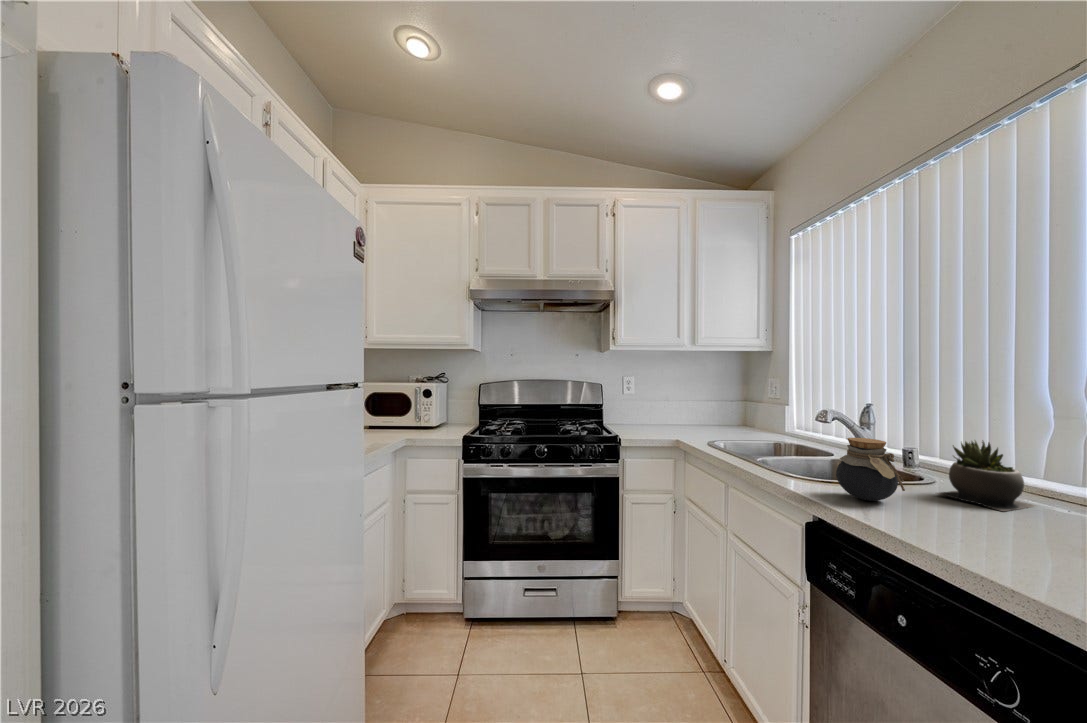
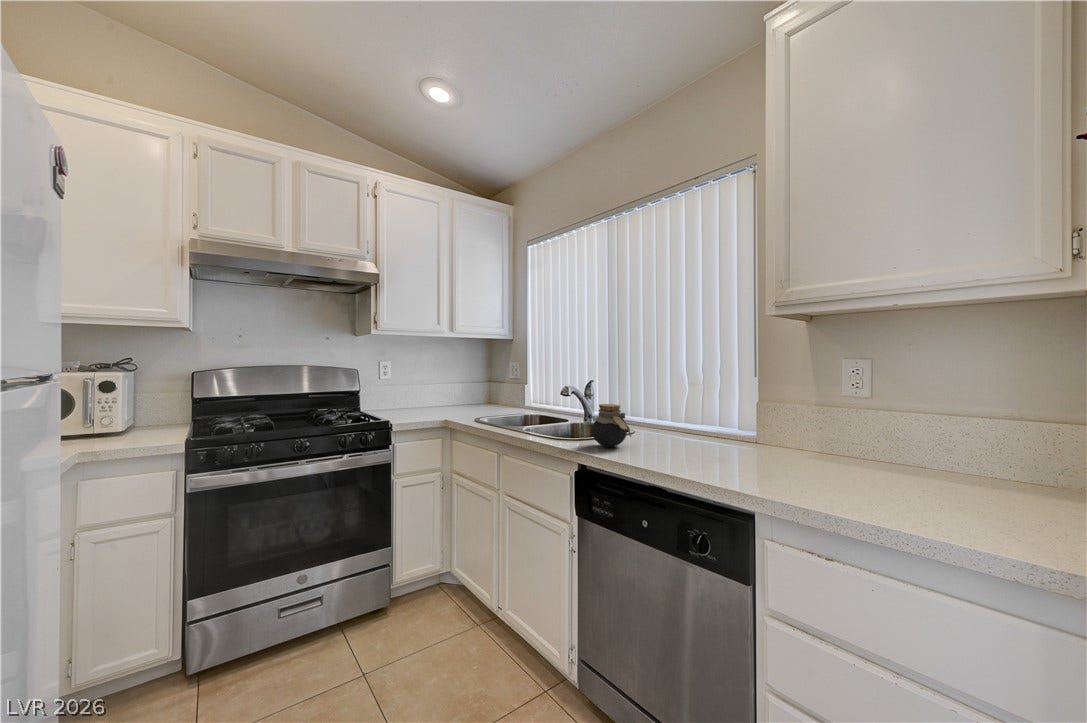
succulent plant: present [937,440,1035,511] -> none [639,400,683,442]

